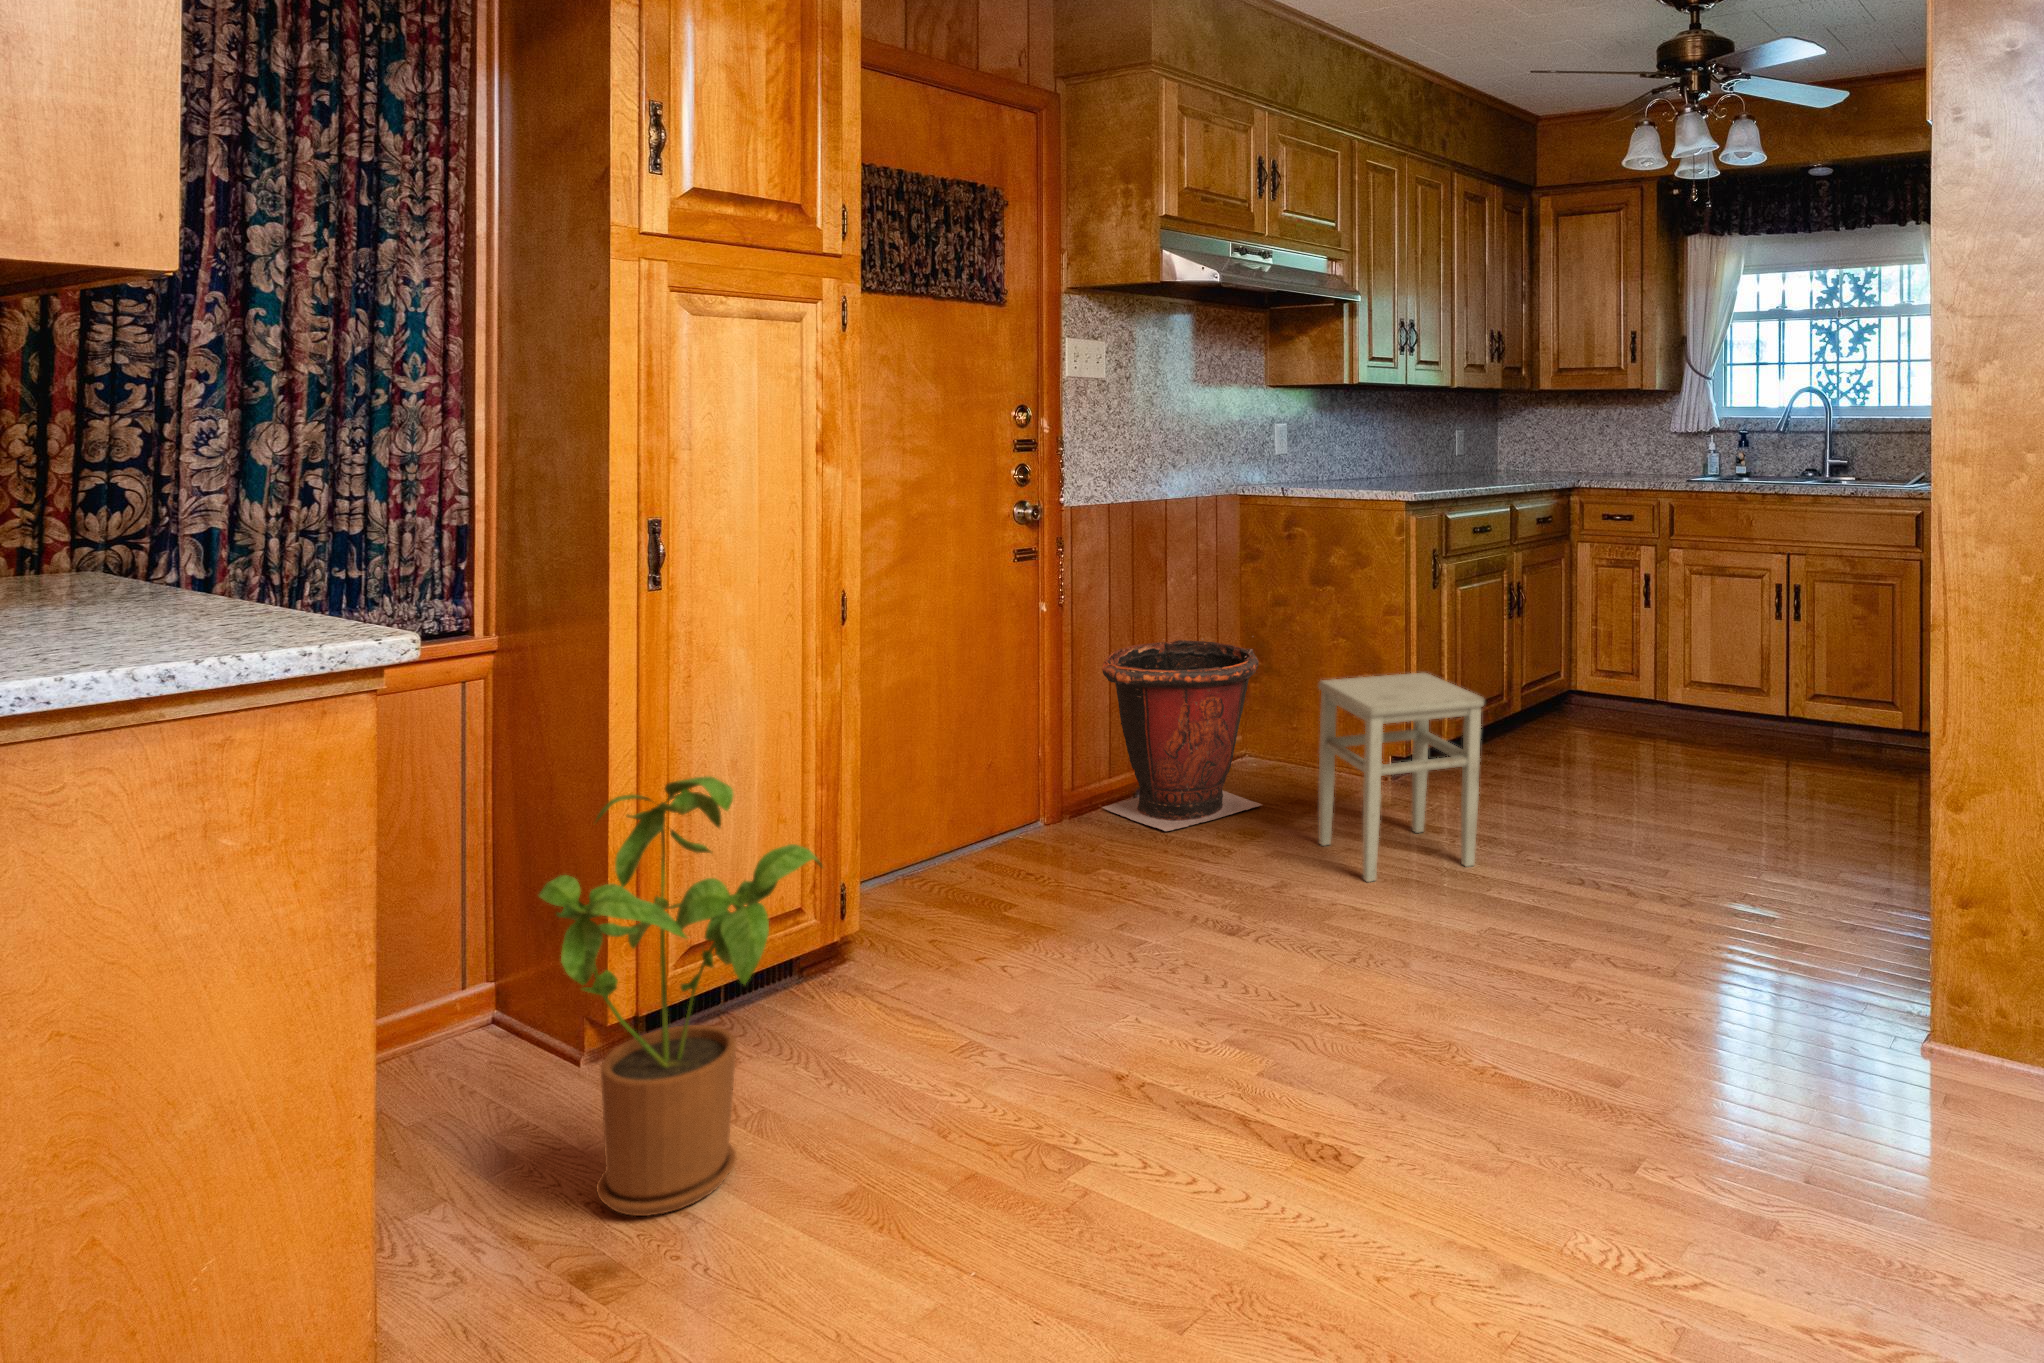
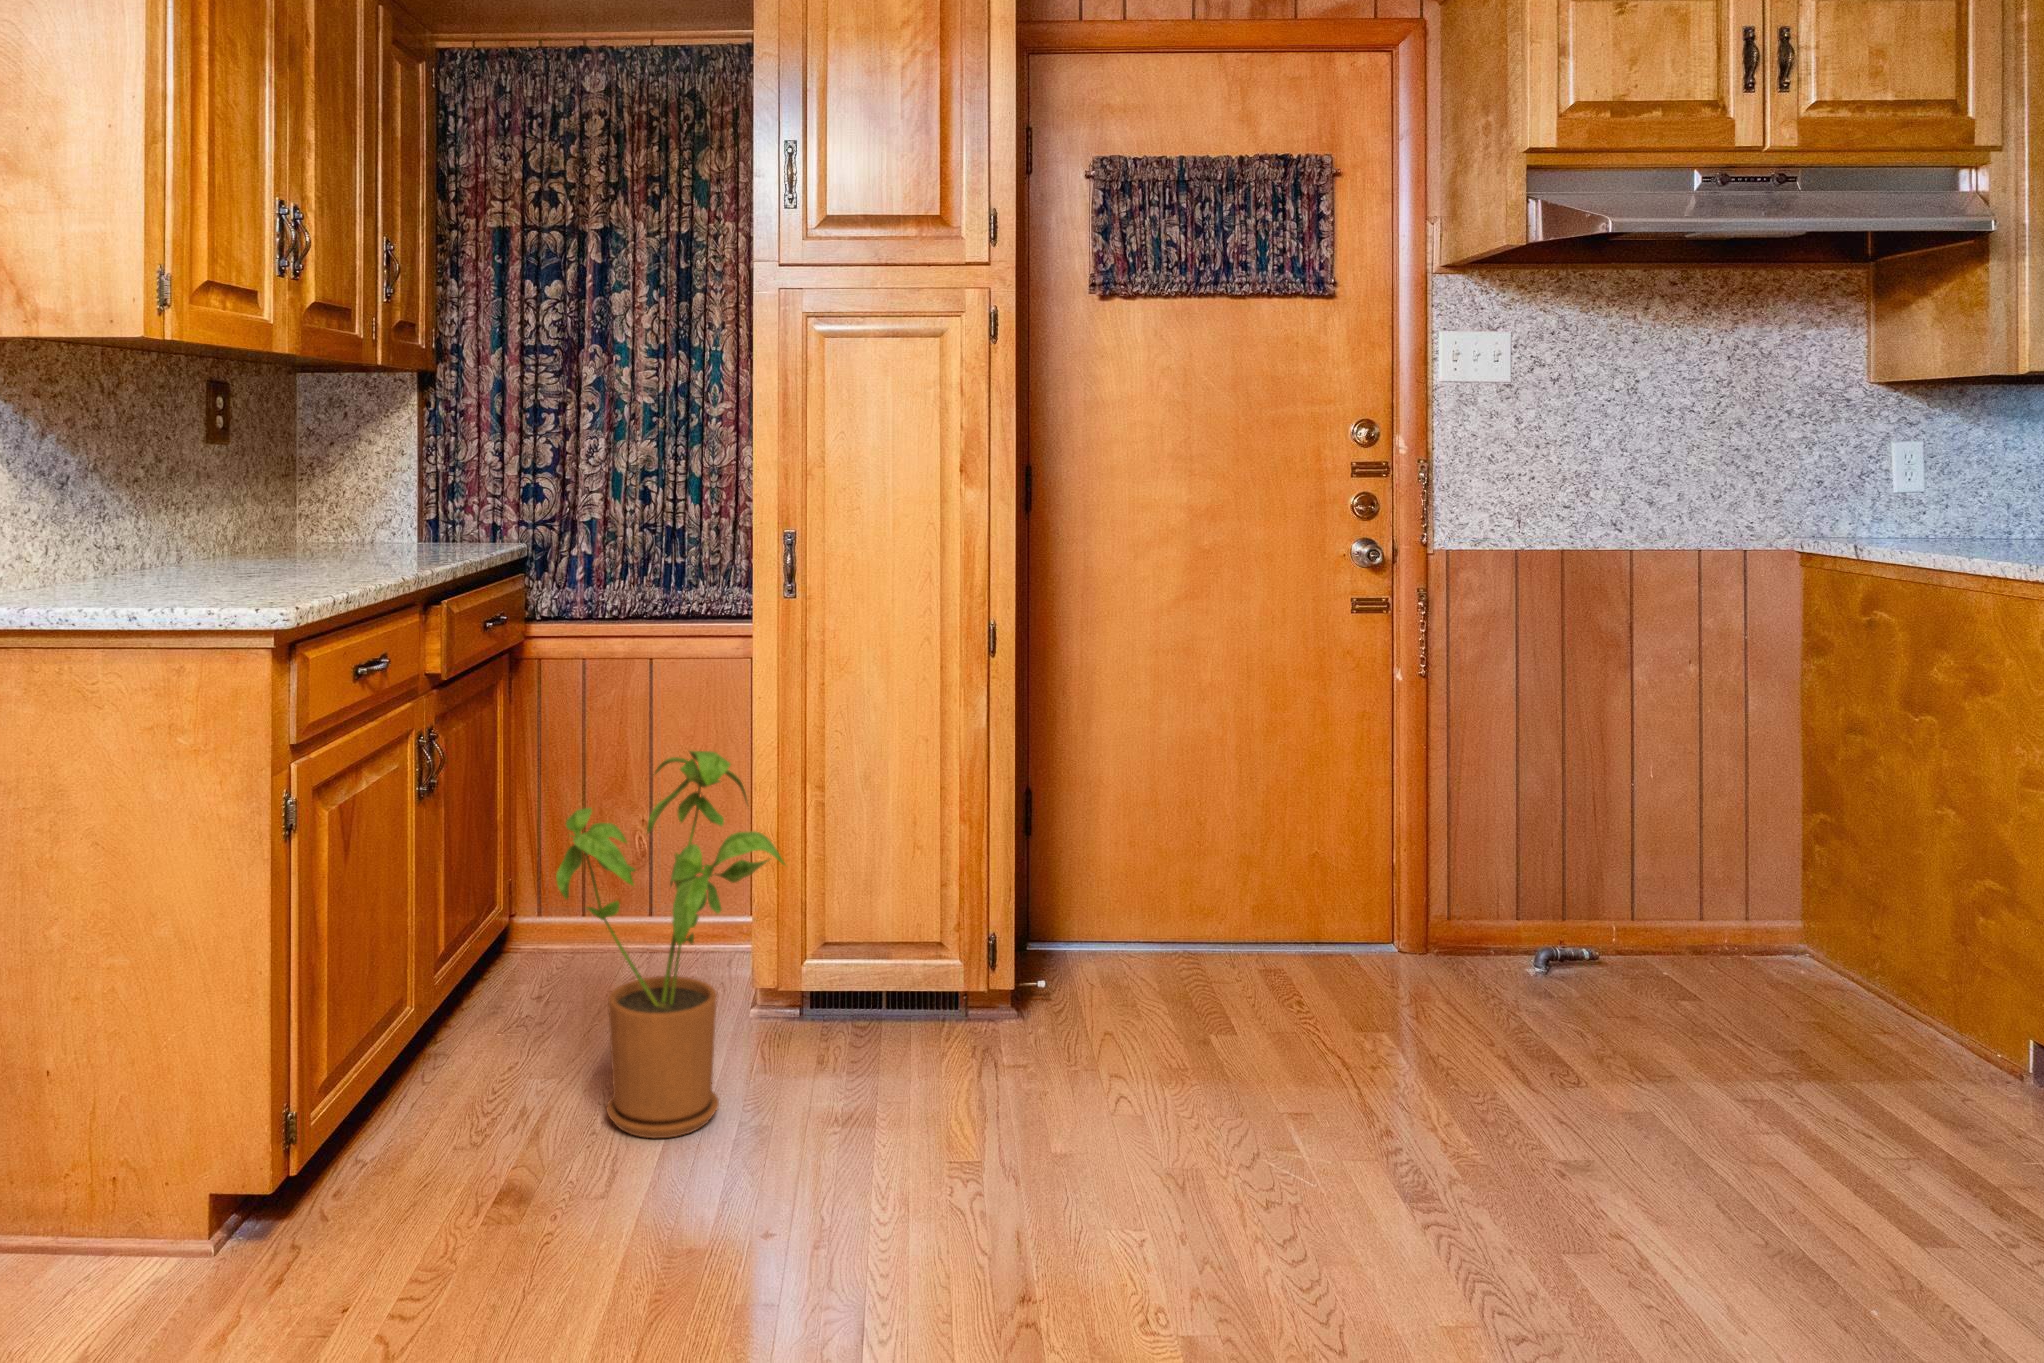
trash can: present [1102,639,1262,831] -> none [1474,747,1734,1026]
stool: present [1318,673,1484,882] -> none [1730,836,2007,1234]

